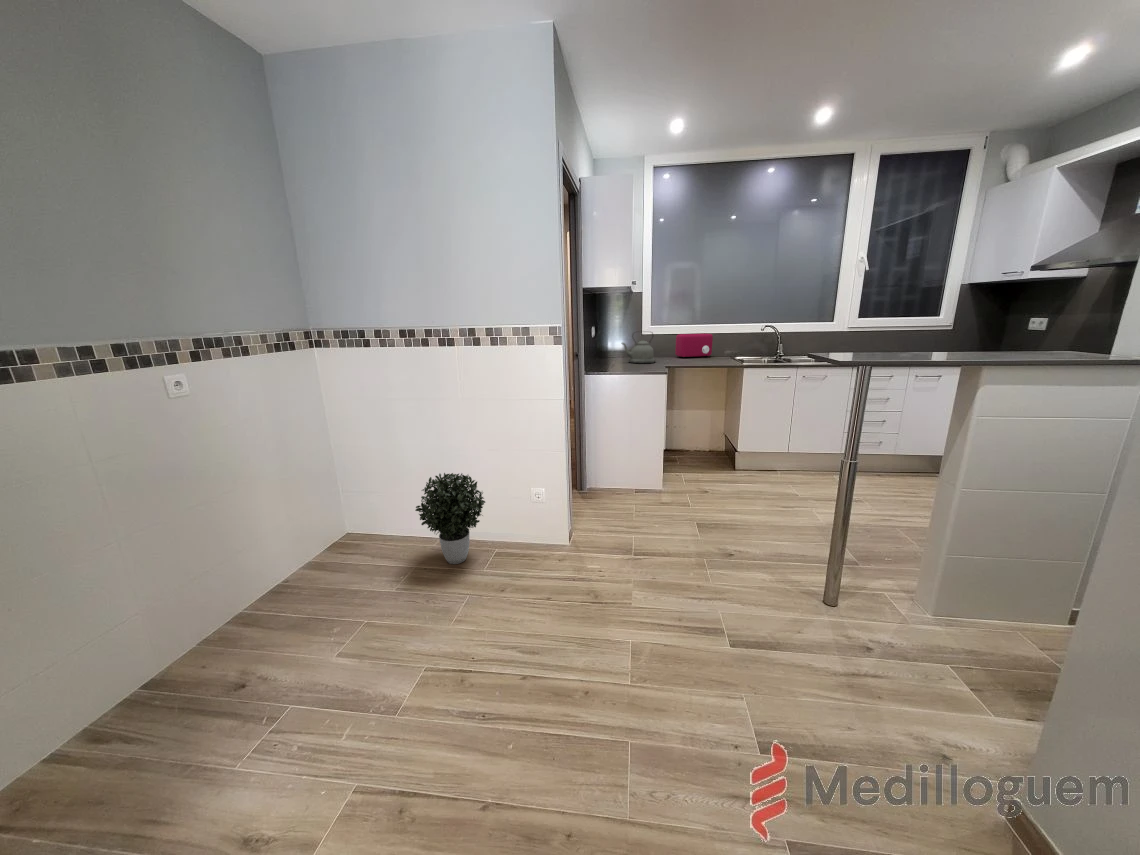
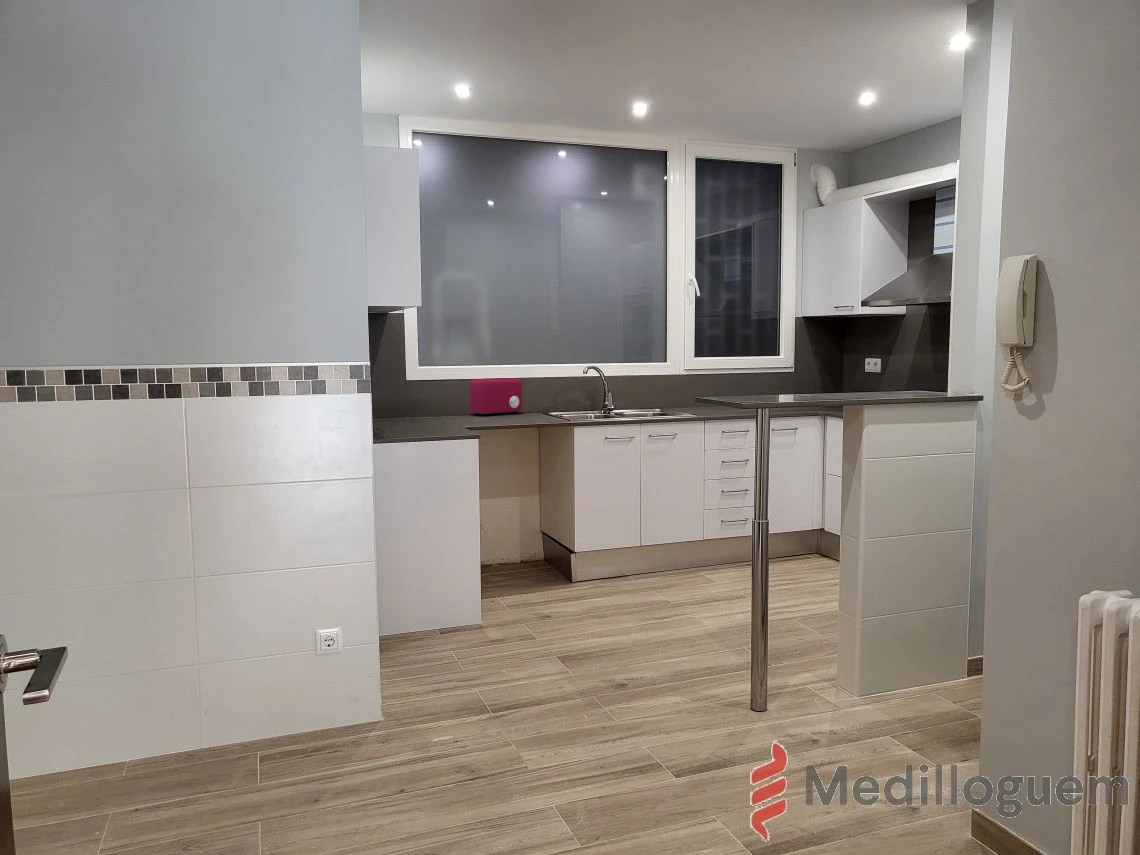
kettle: present [622,336,656,363] -> none [396,375,450,425]
potted plant: present [415,473,485,564] -> none [125,619,252,794]

